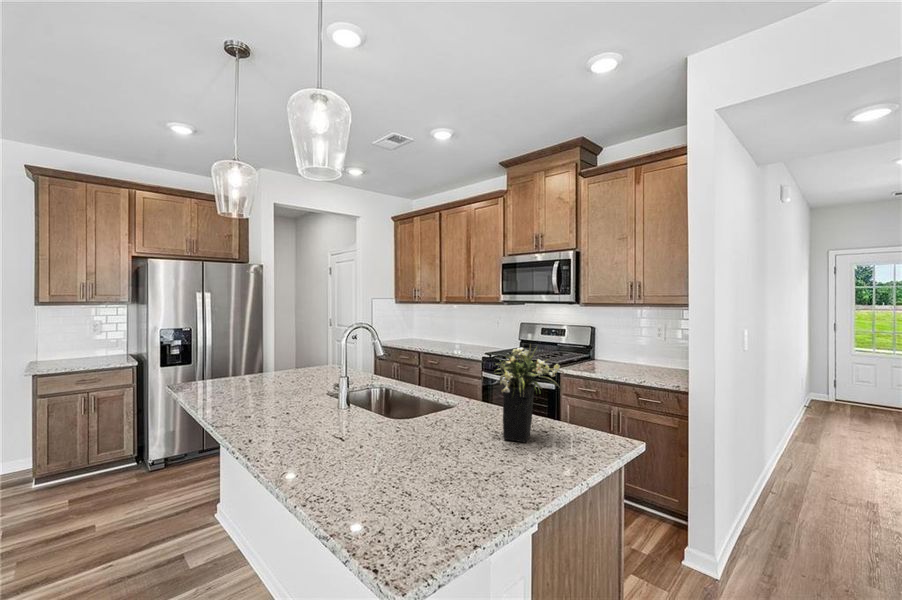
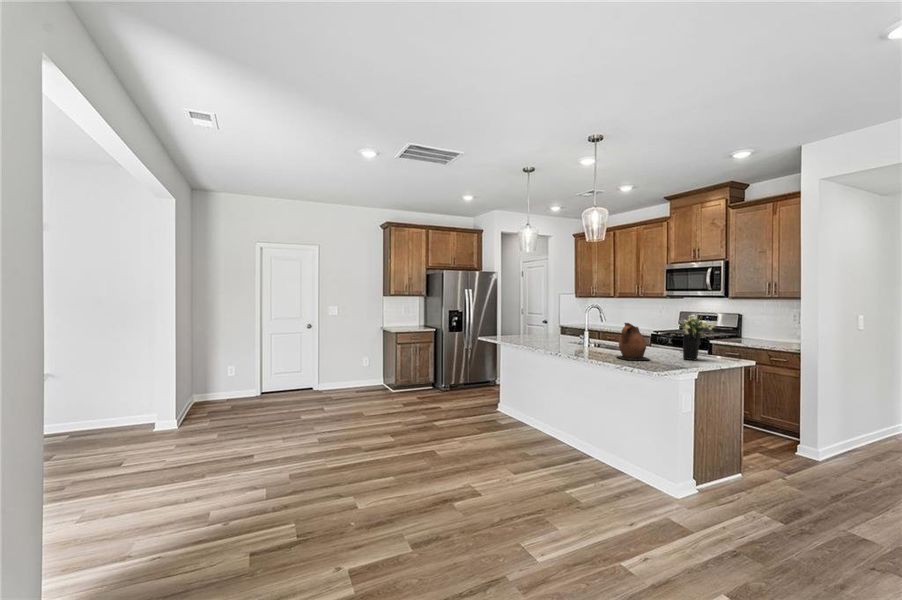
ceramic pitcher: none [368,370,437,457] -> present [618,323,650,360]

